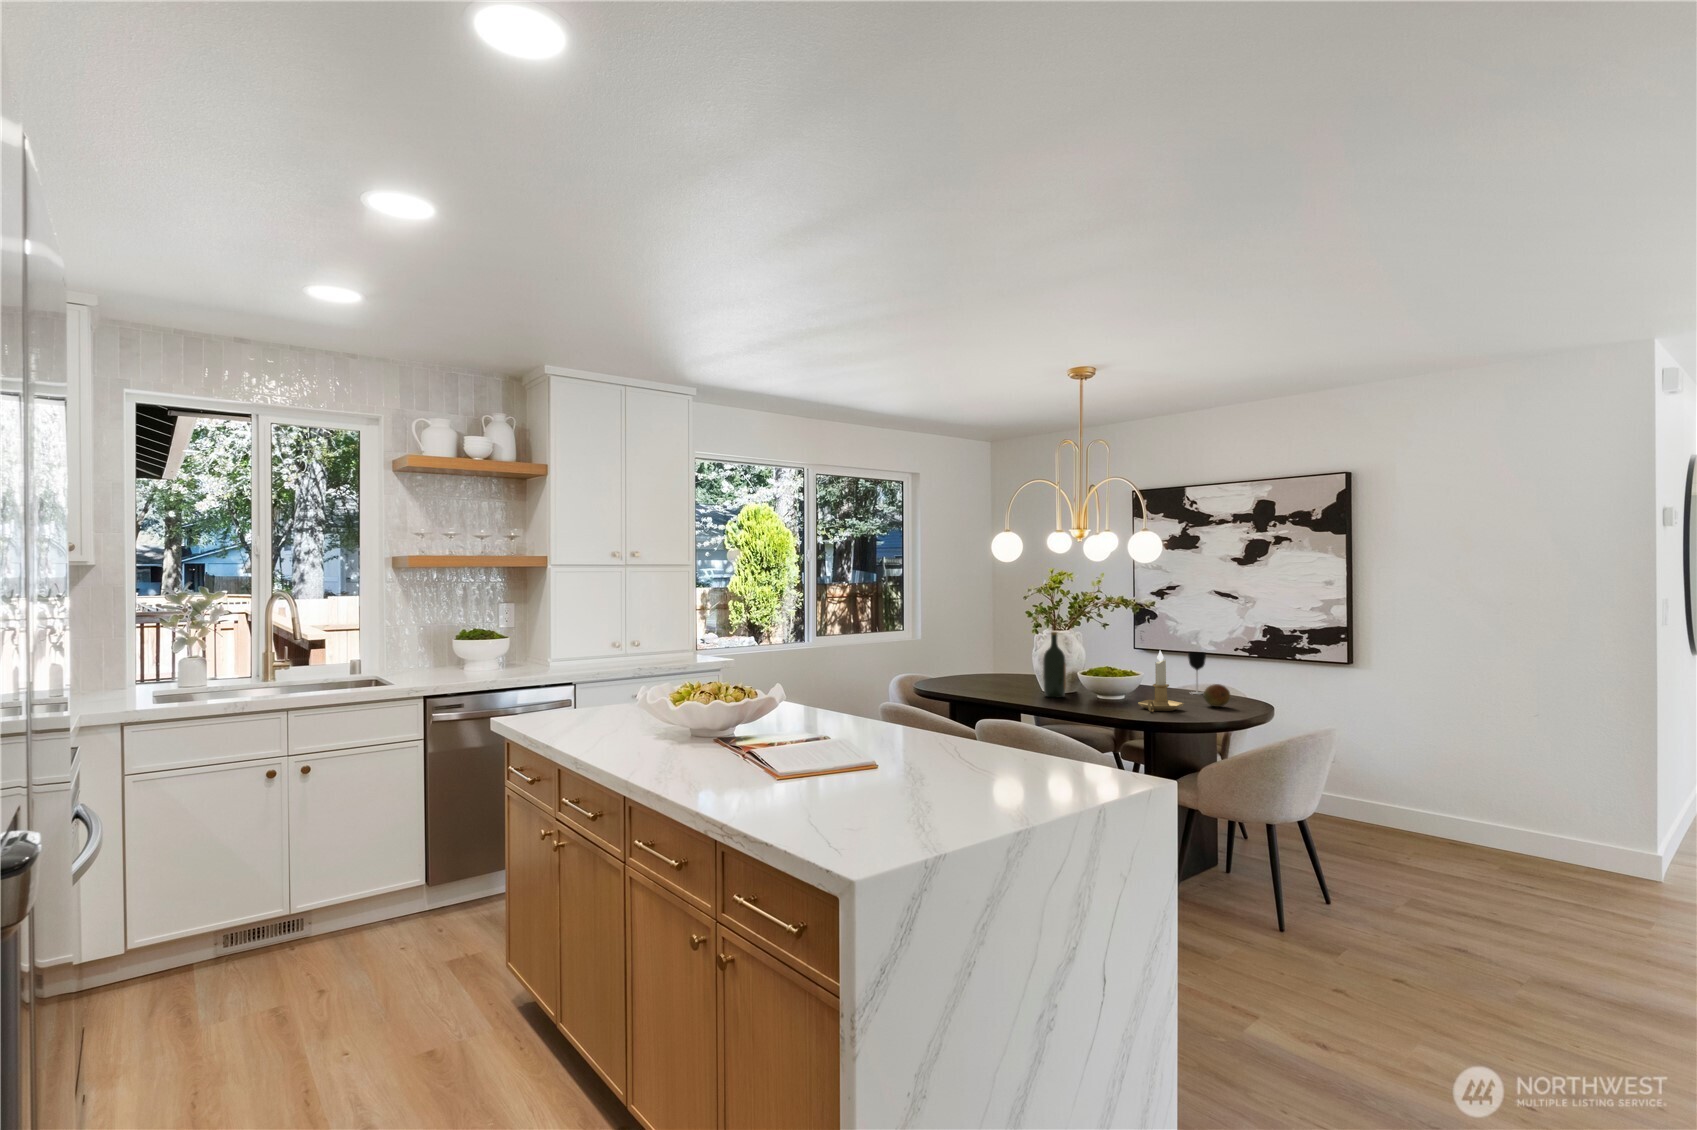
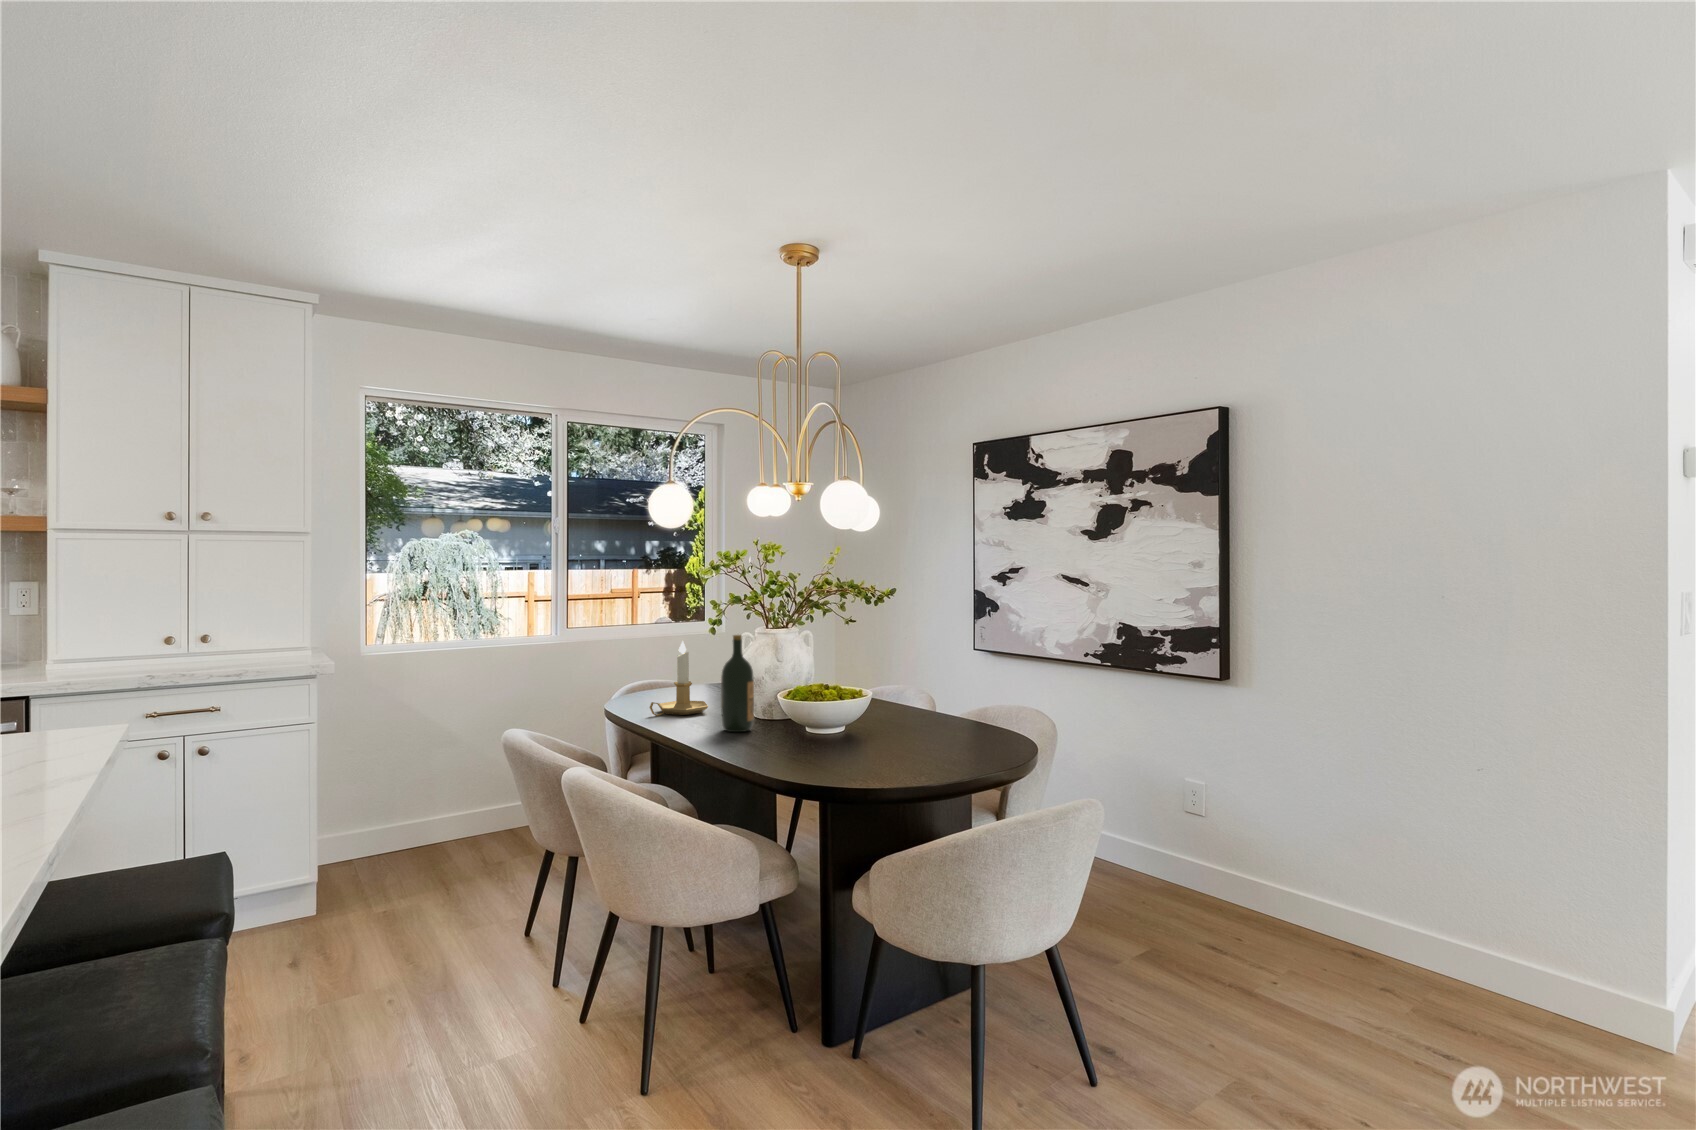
candlestick: present [1138,651,1184,712] -> present [650,641,708,716]
wine glass: present [1188,652,1206,694] -> none [961,664,985,727]
fruit: present [1204,684,1230,707] -> none [929,721,969,756]

